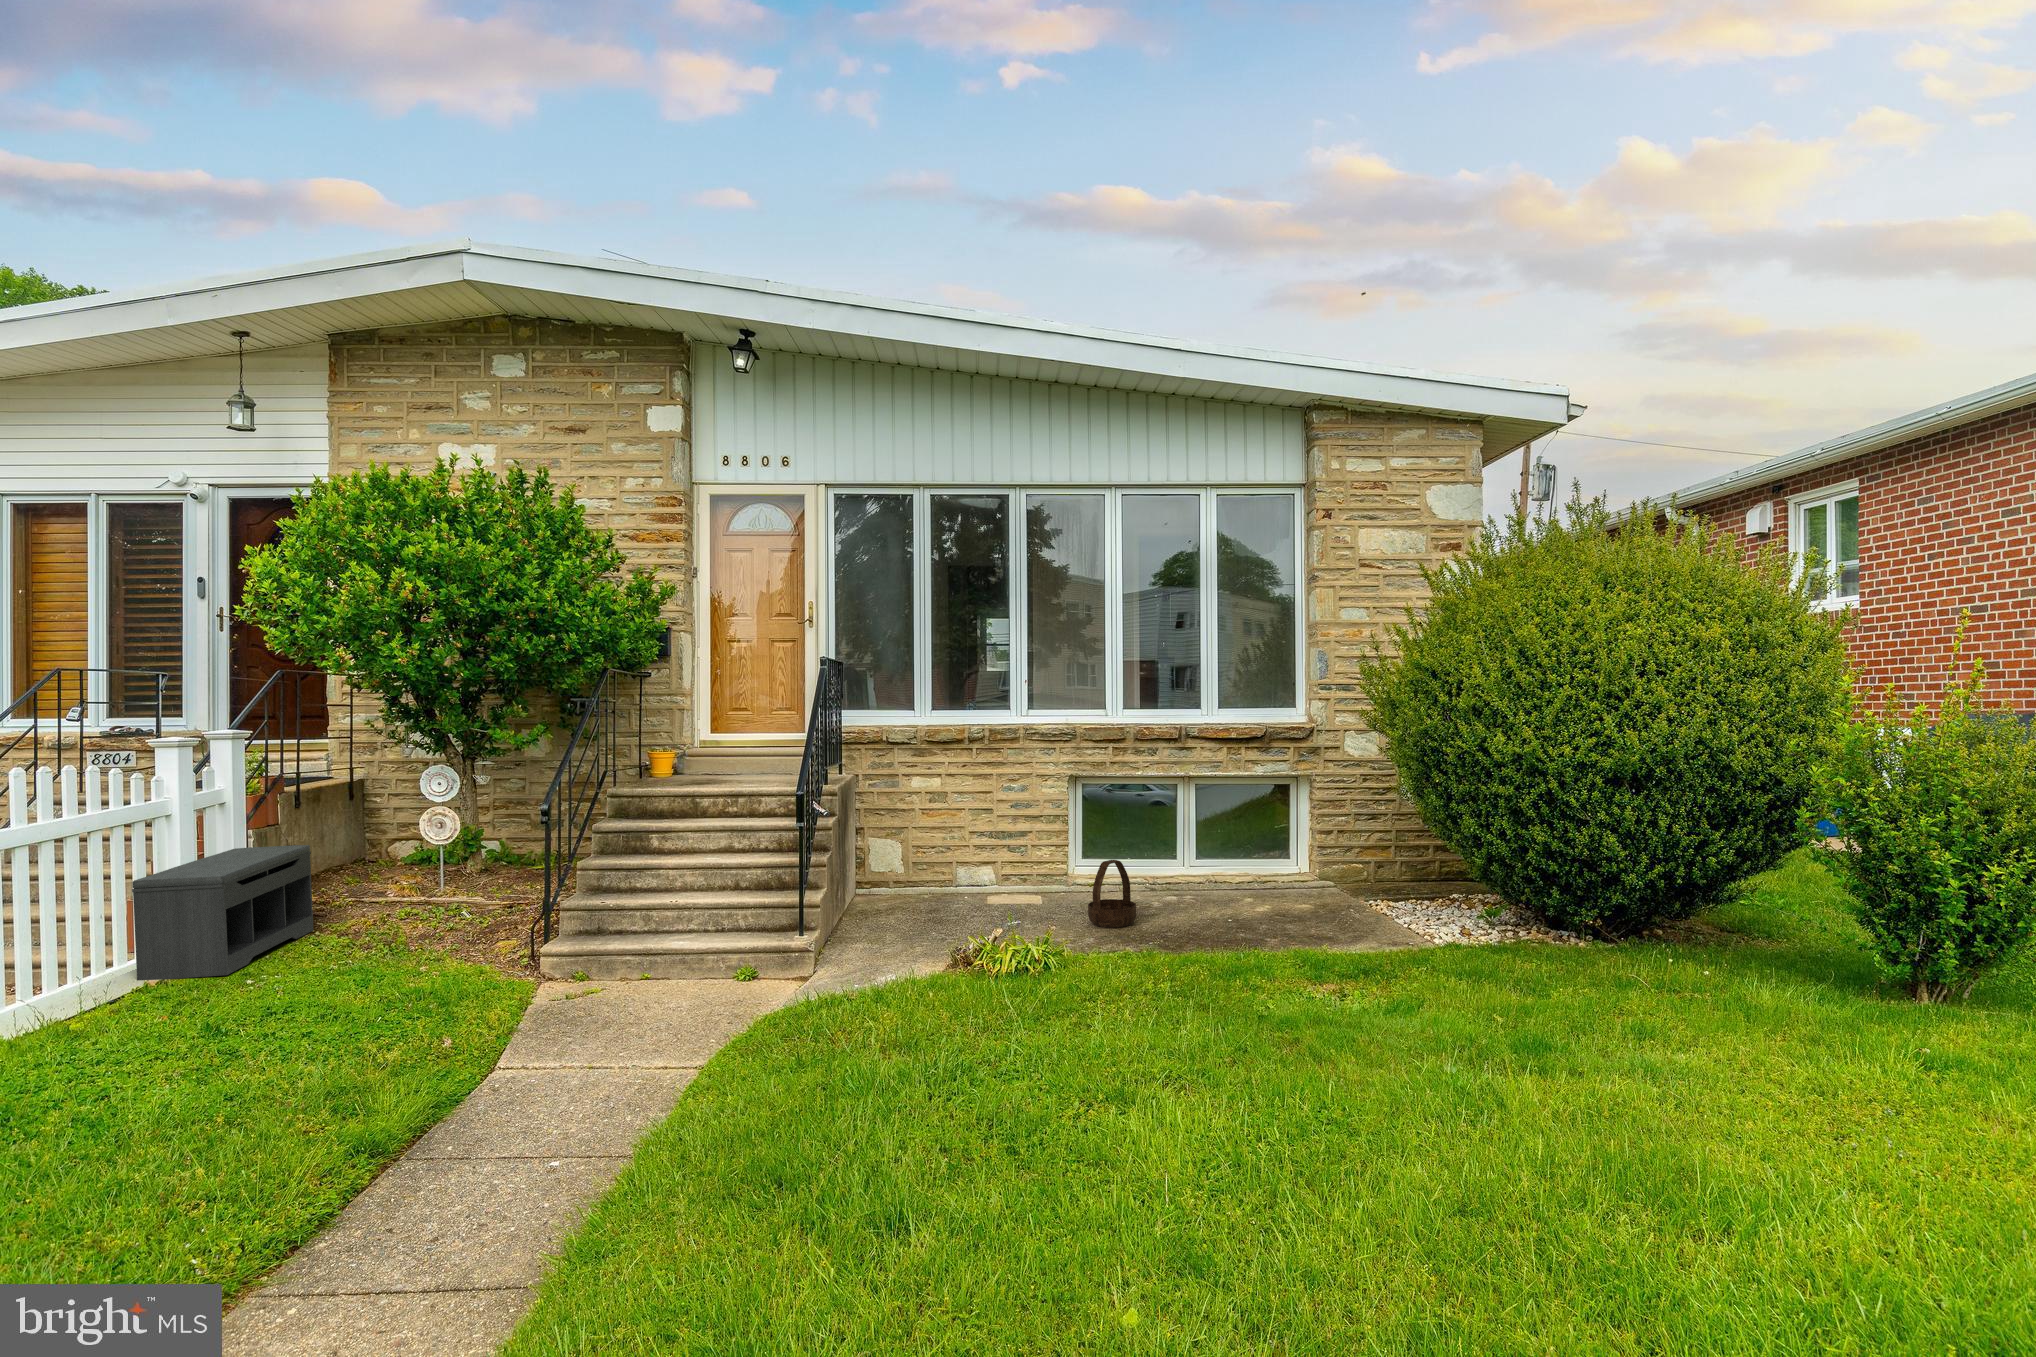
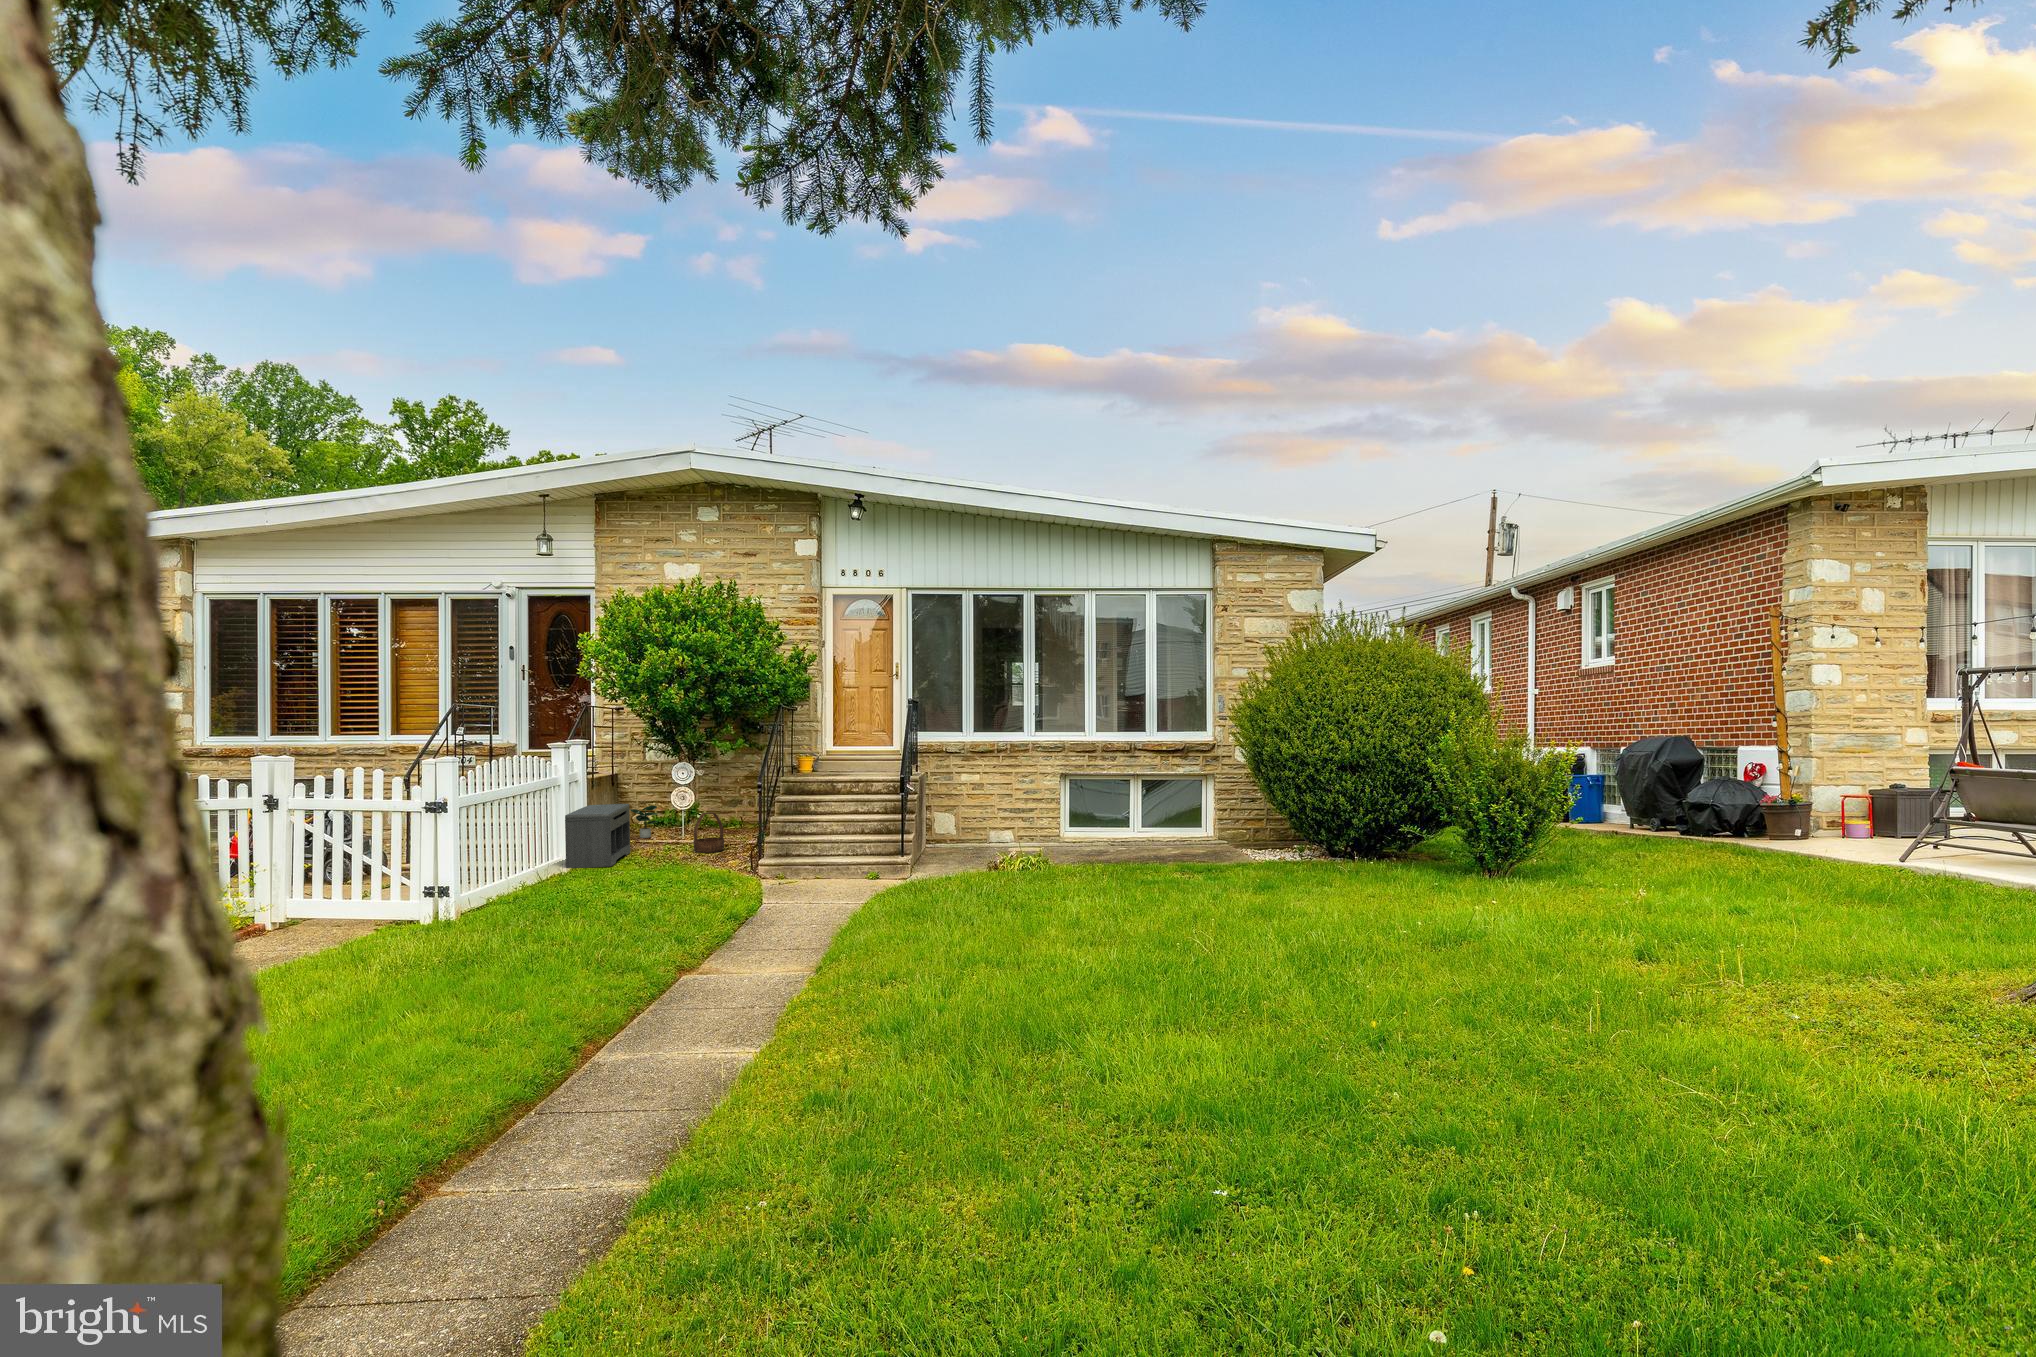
potted plant: none [358,834,409,889] -> present [630,805,657,838]
basket: present [1088,860,1136,928] -> present [693,812,724,853]

